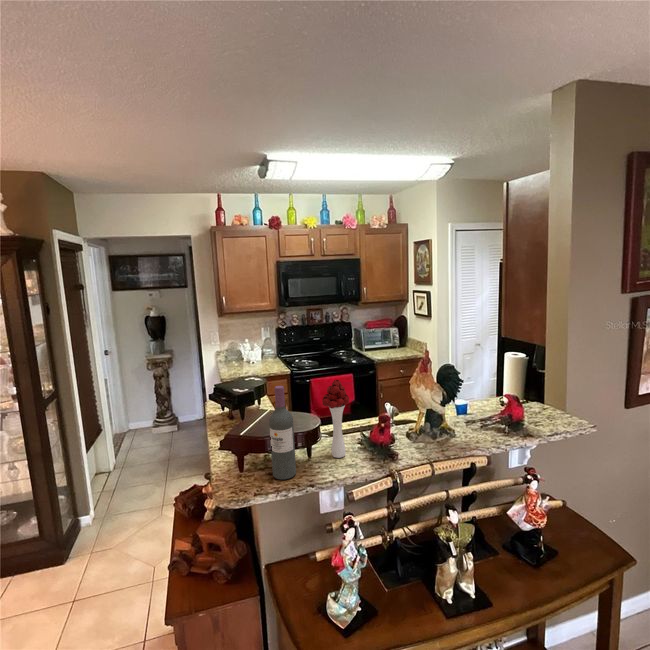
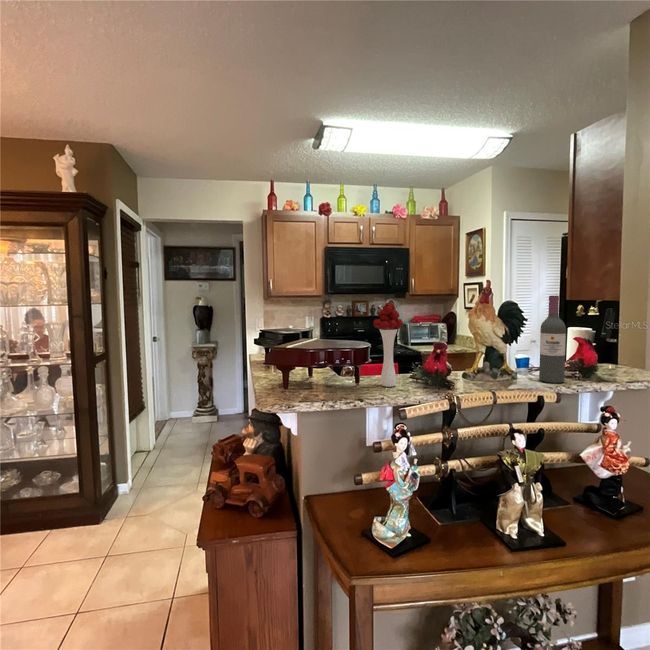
wine bottle: present [269,386,296,479] -> present [539,296,566,383]

